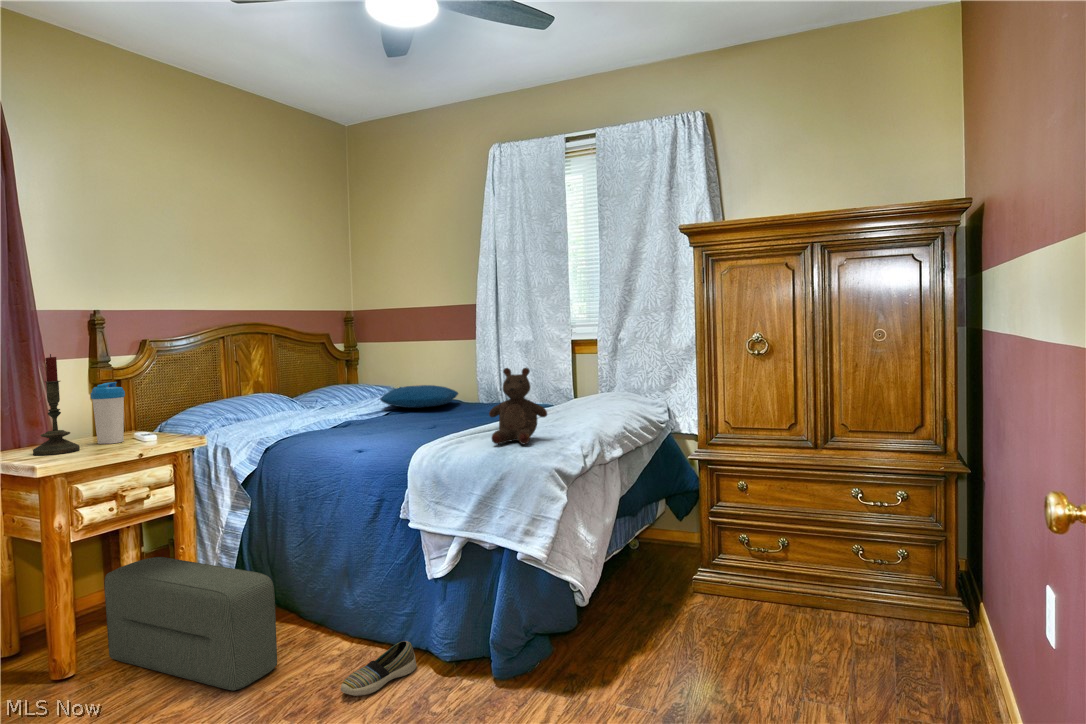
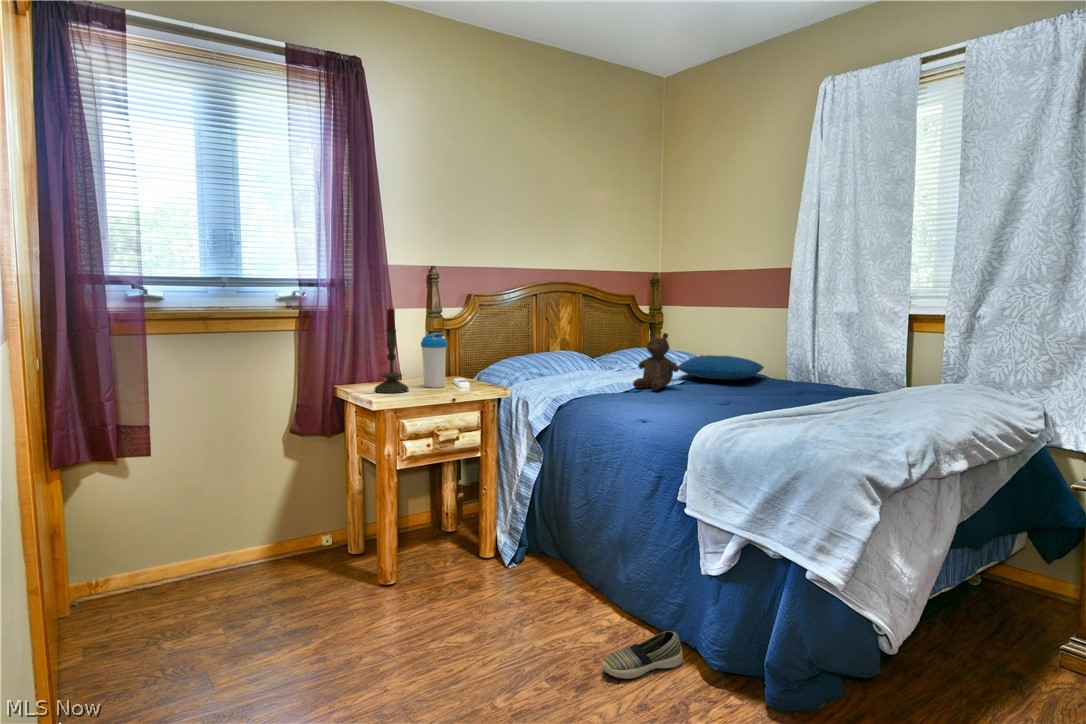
stuffed bear: present [489,368,547,444] -> present [633,332,679,390]
pouf: present [105,557,277,691] -> none [419,494,551,636]

